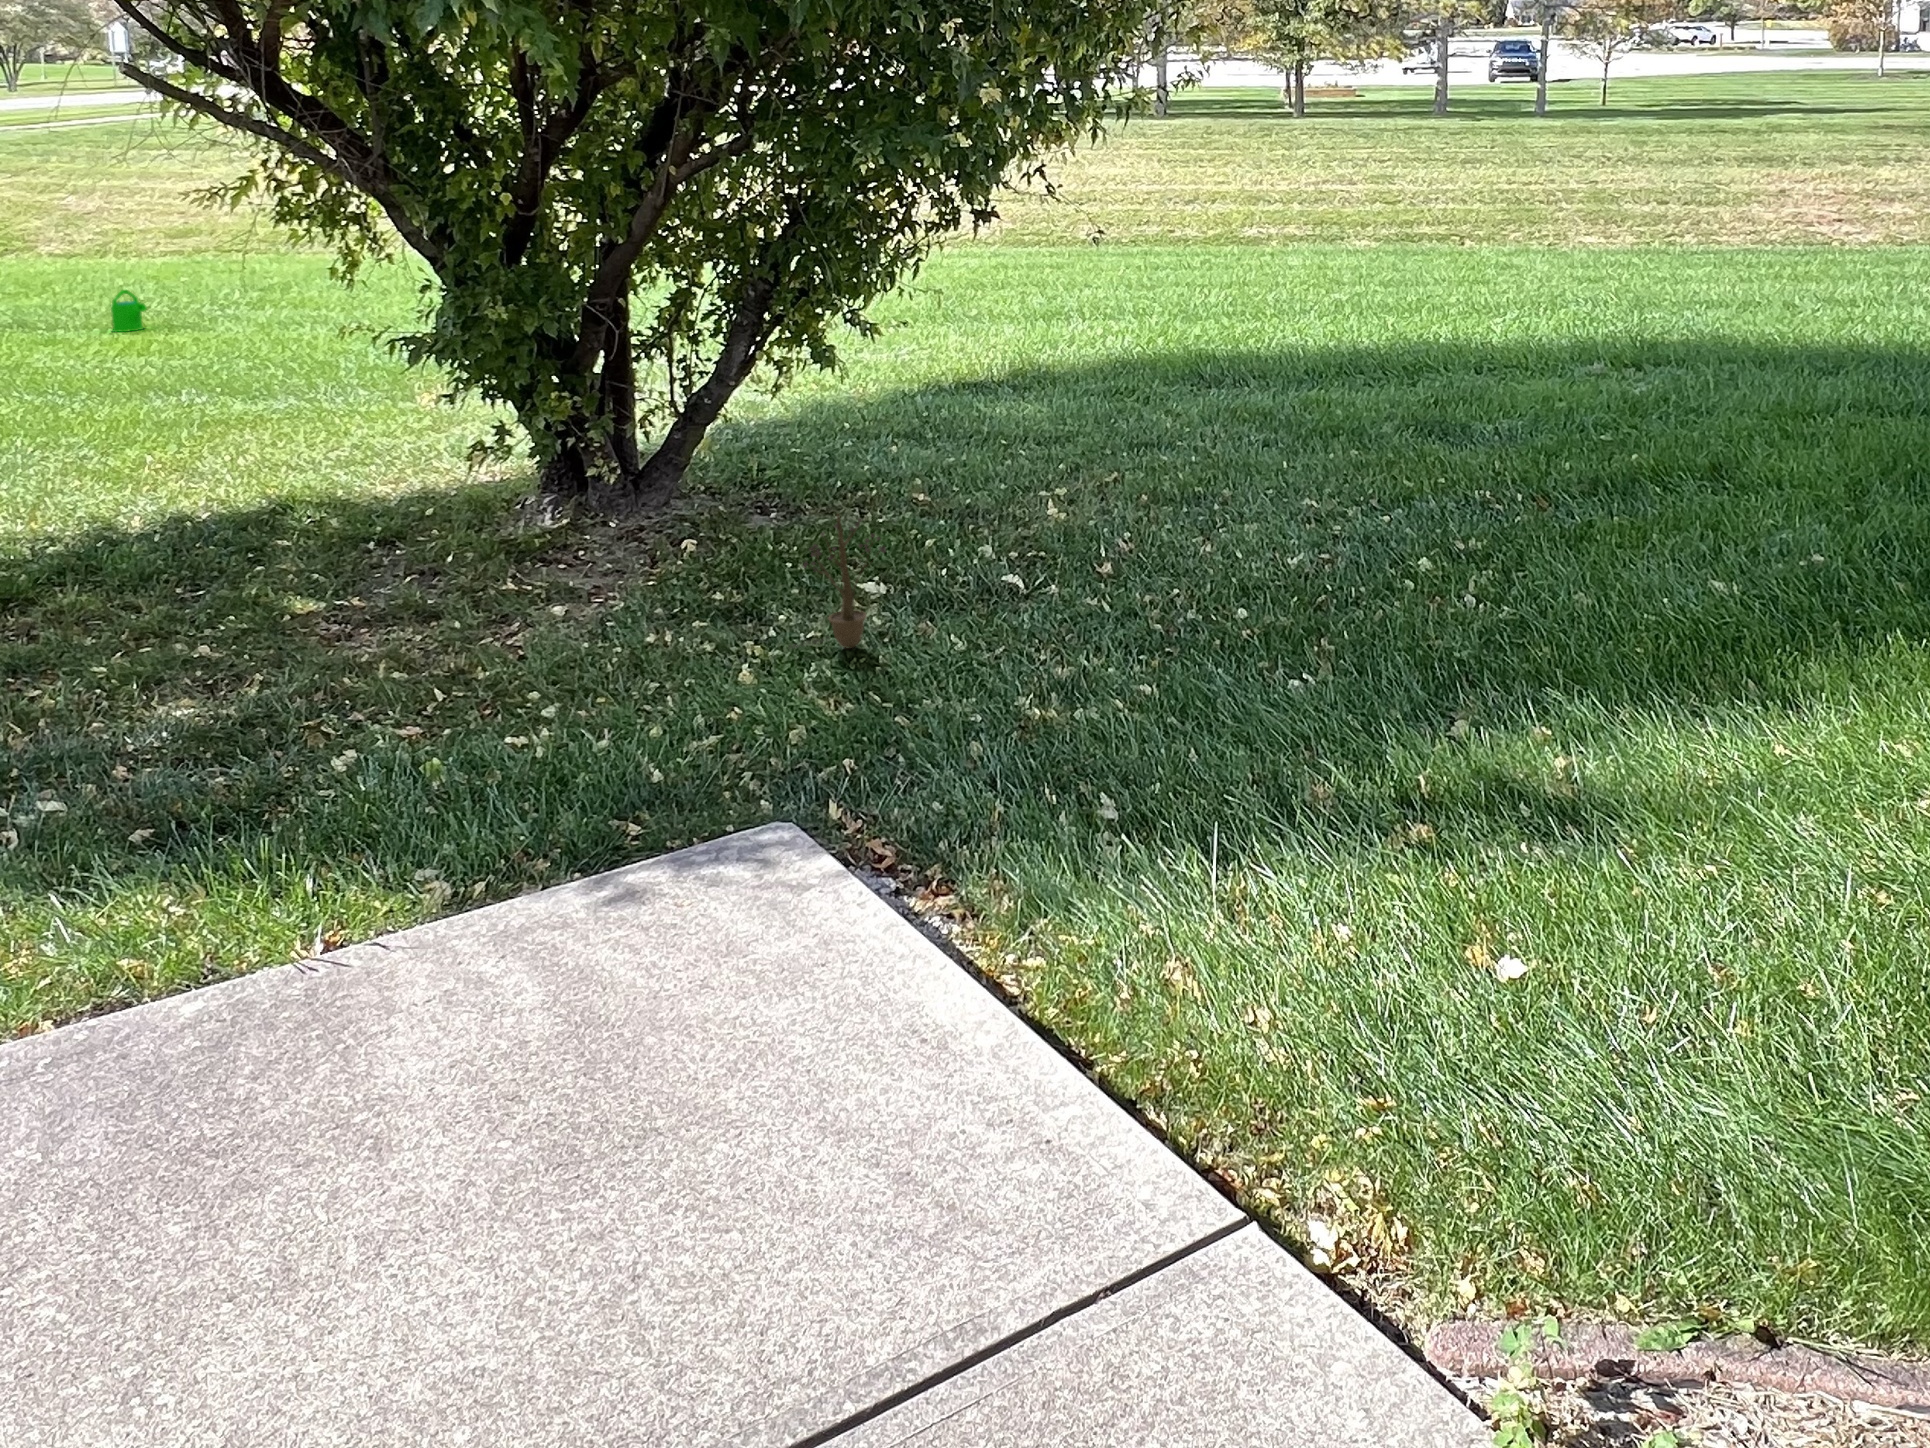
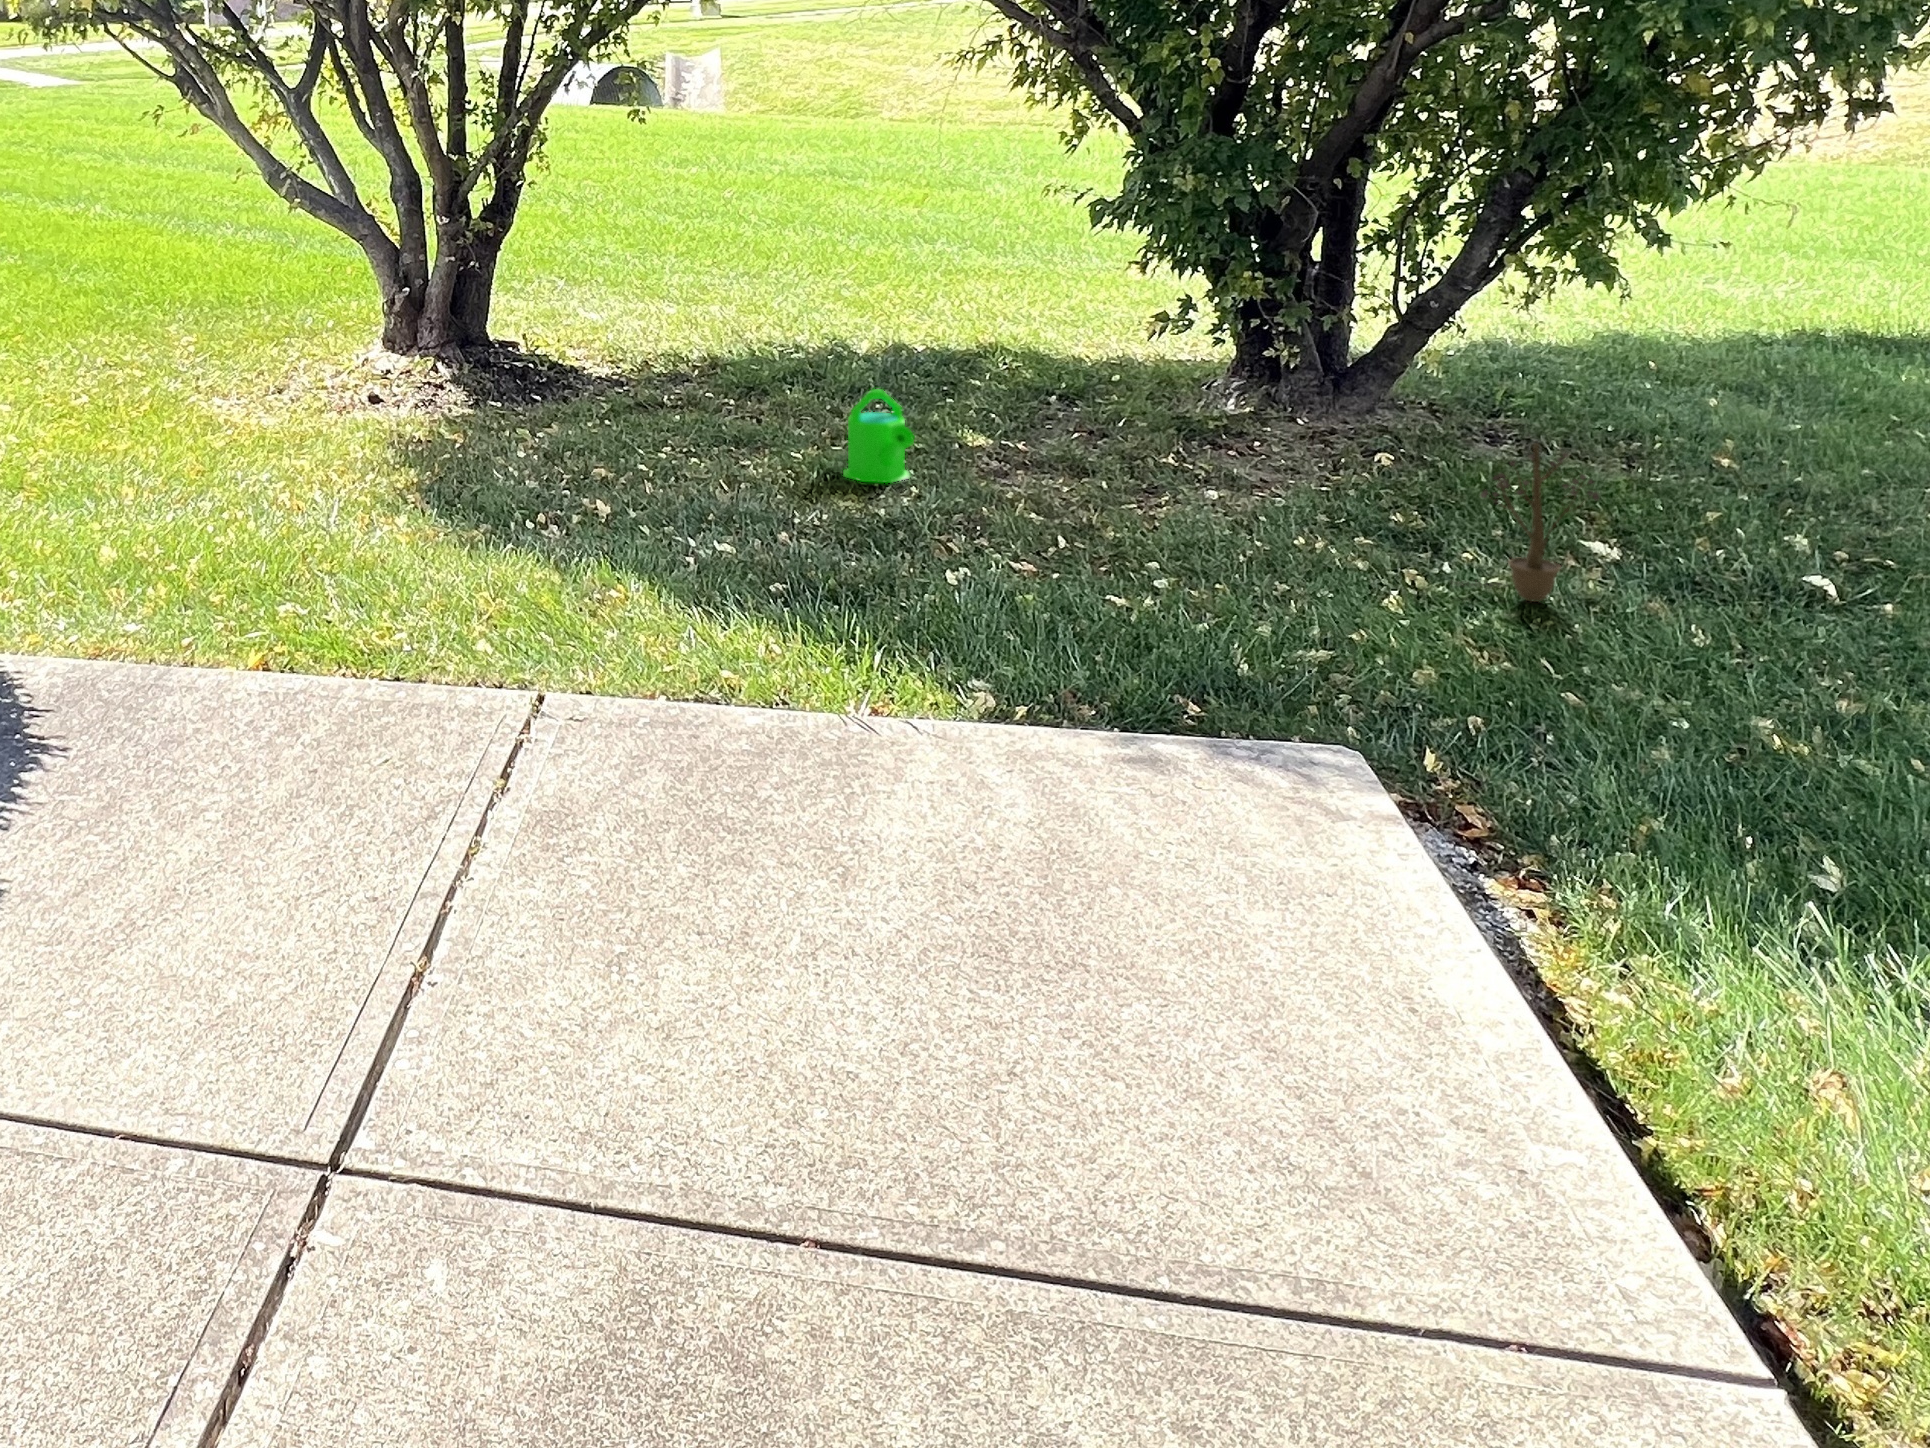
watering can: present [111,290,147,332] -> present [843,389,914,483]

